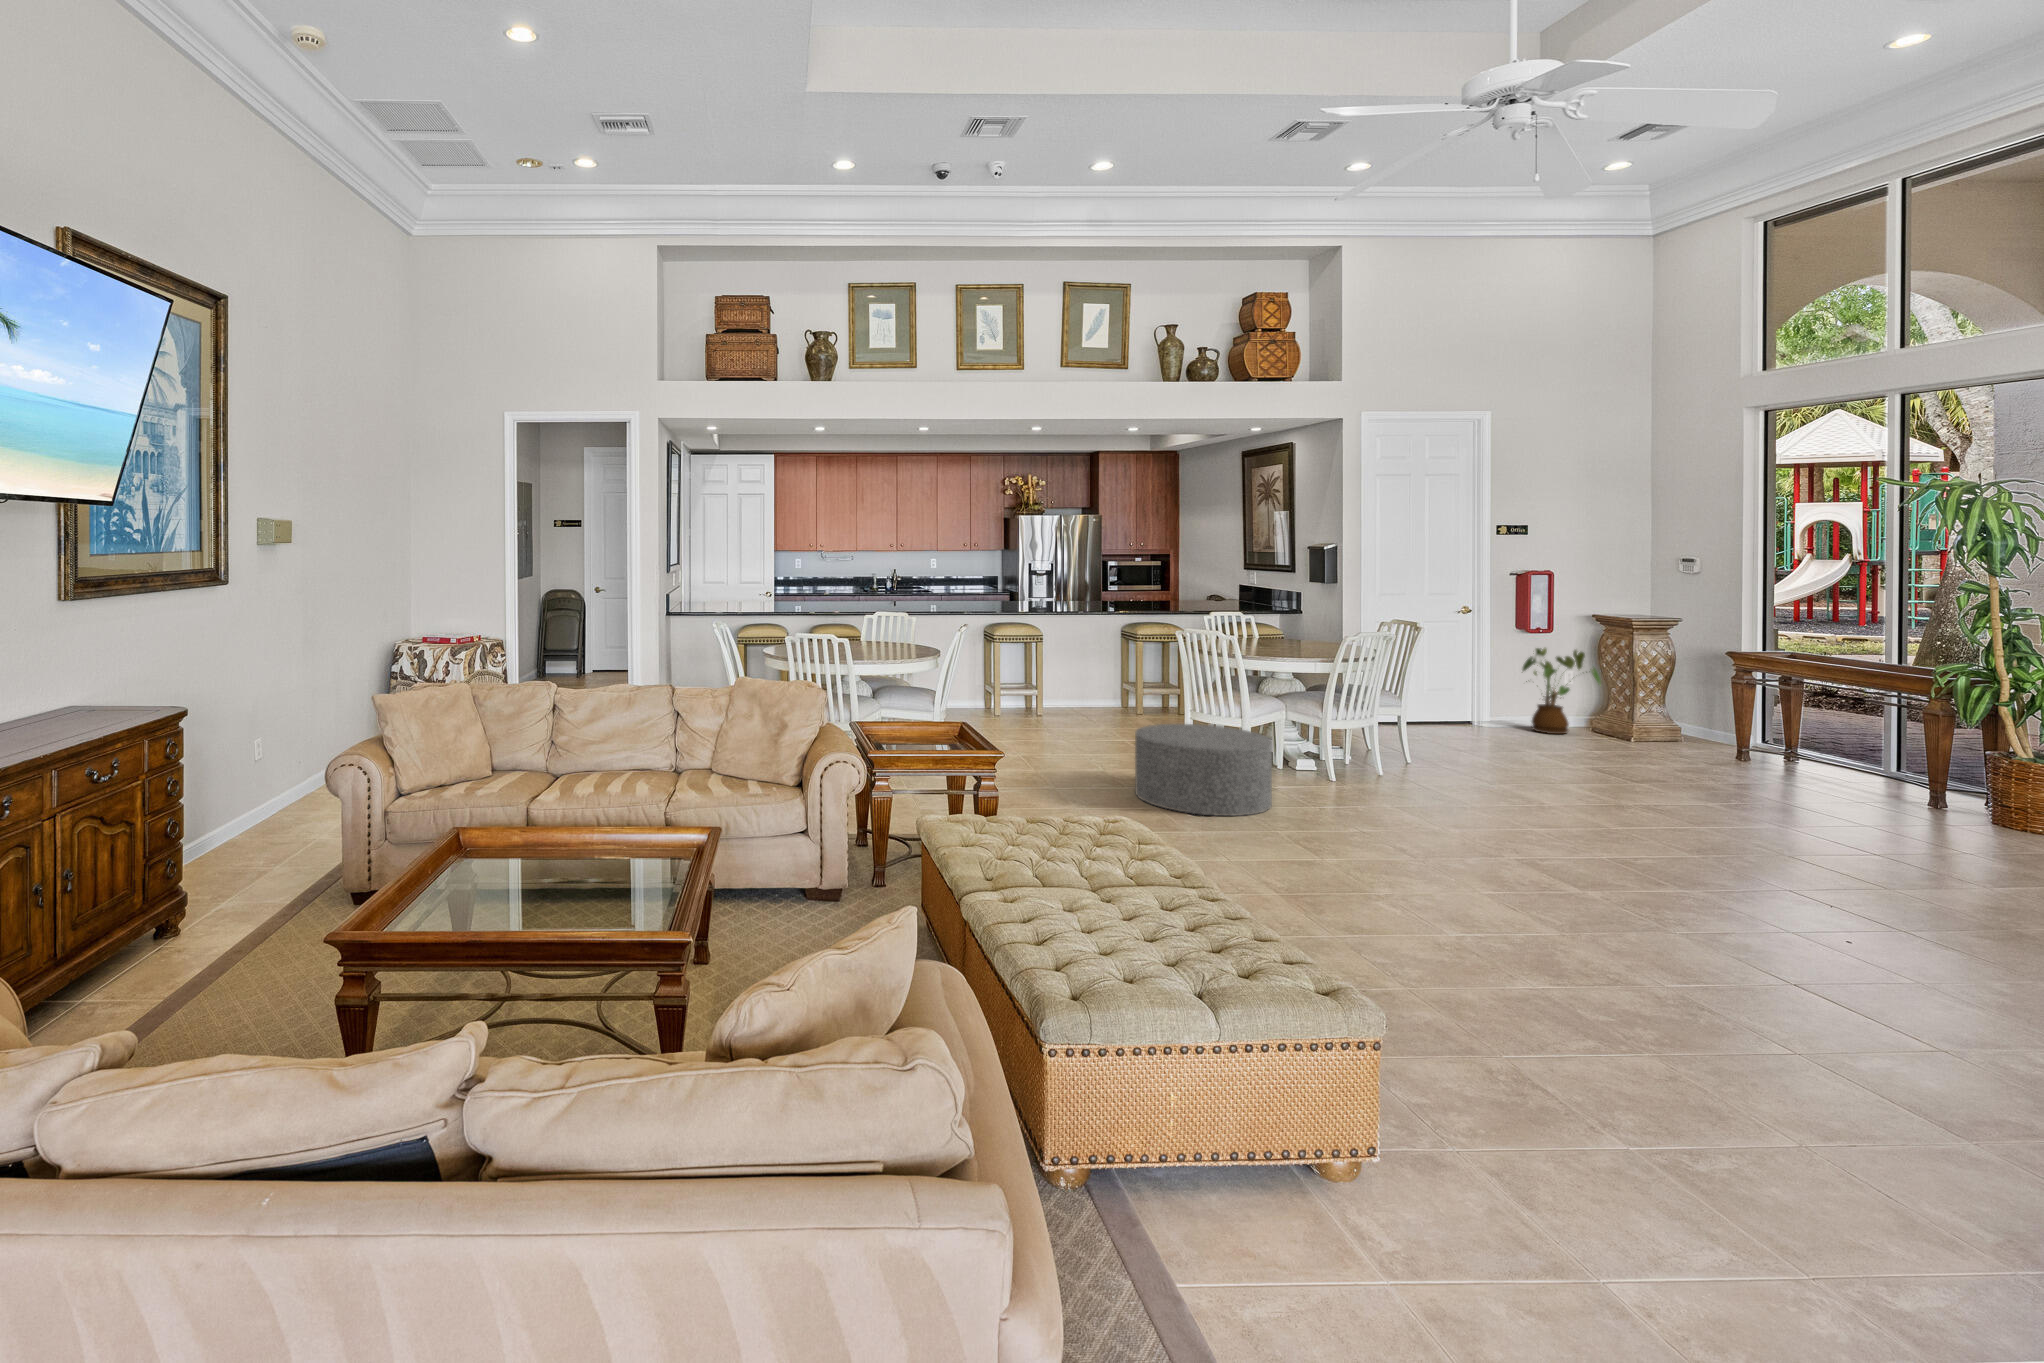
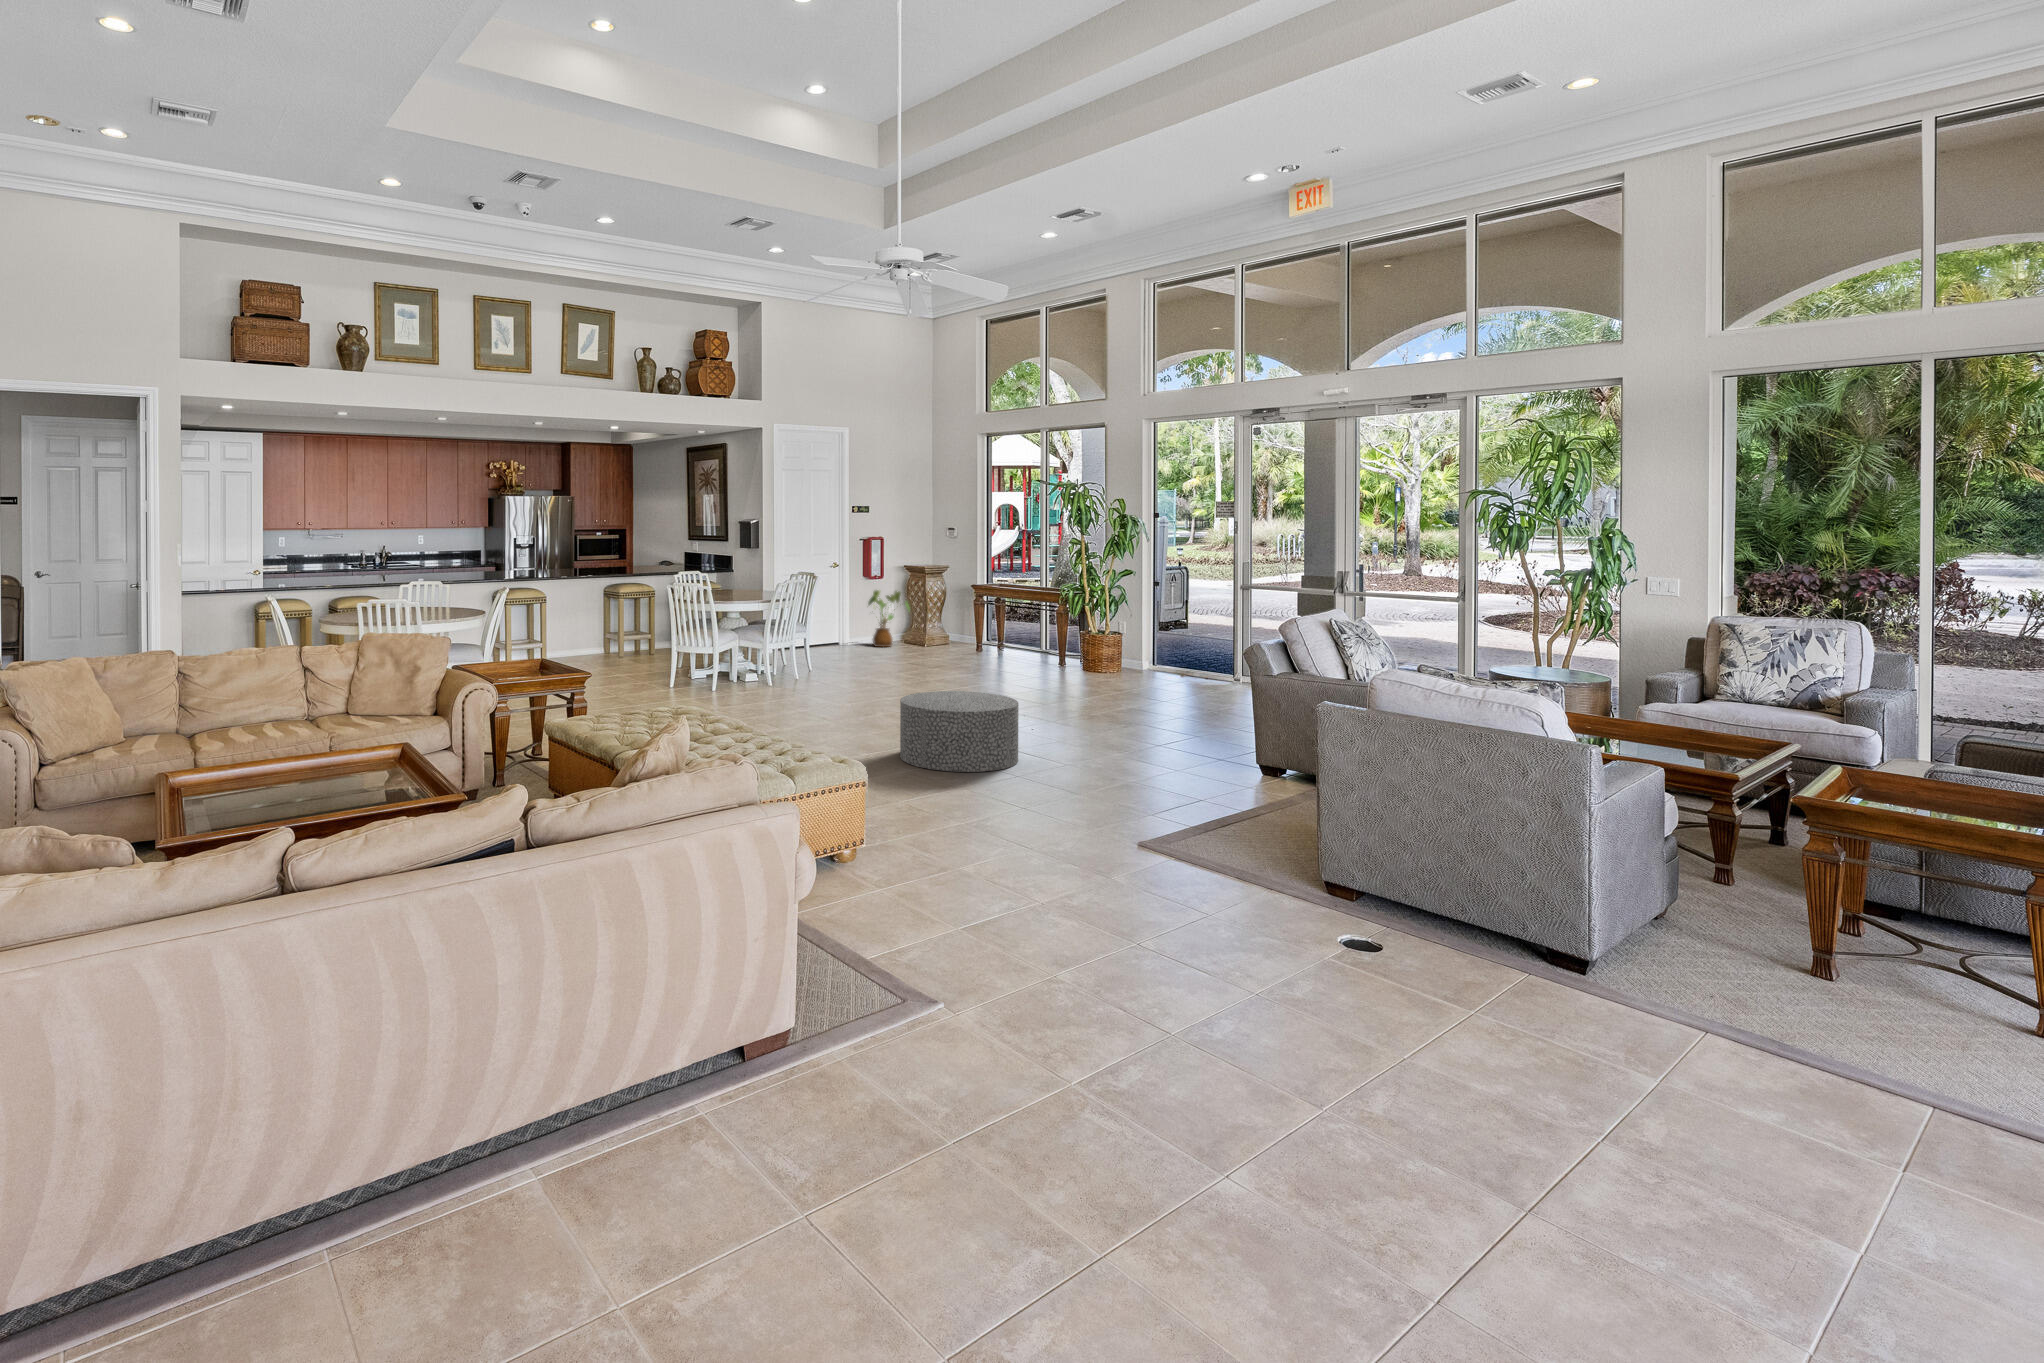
ottoman: present [1135,724,1272,816] -> present [900,691,1019,772]

